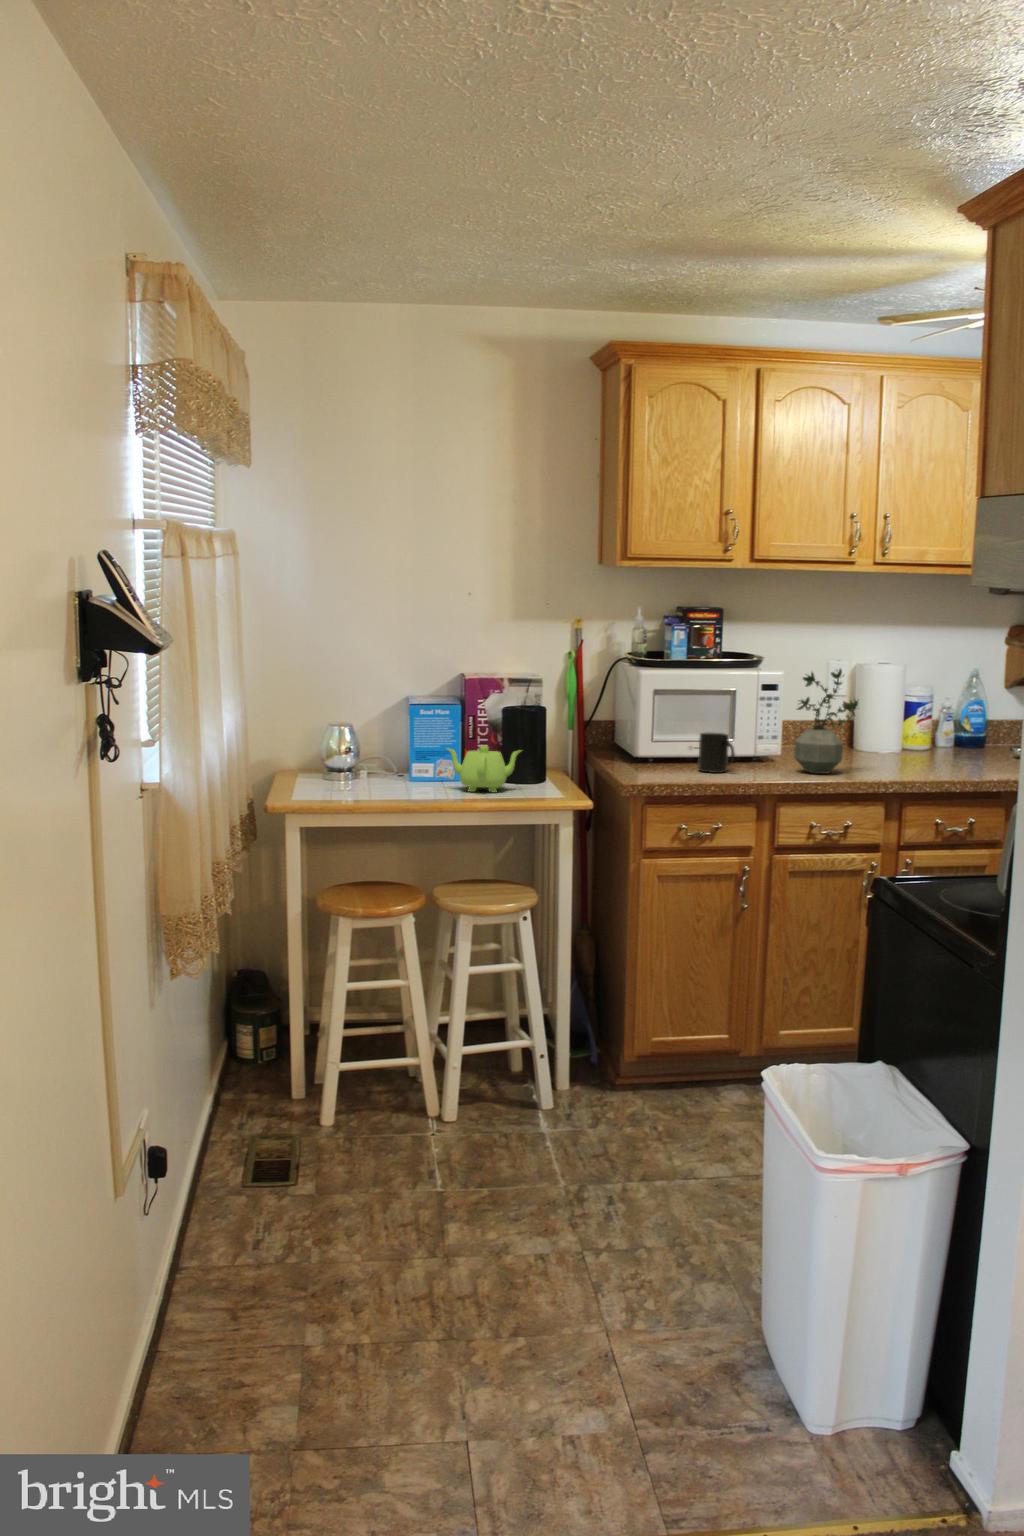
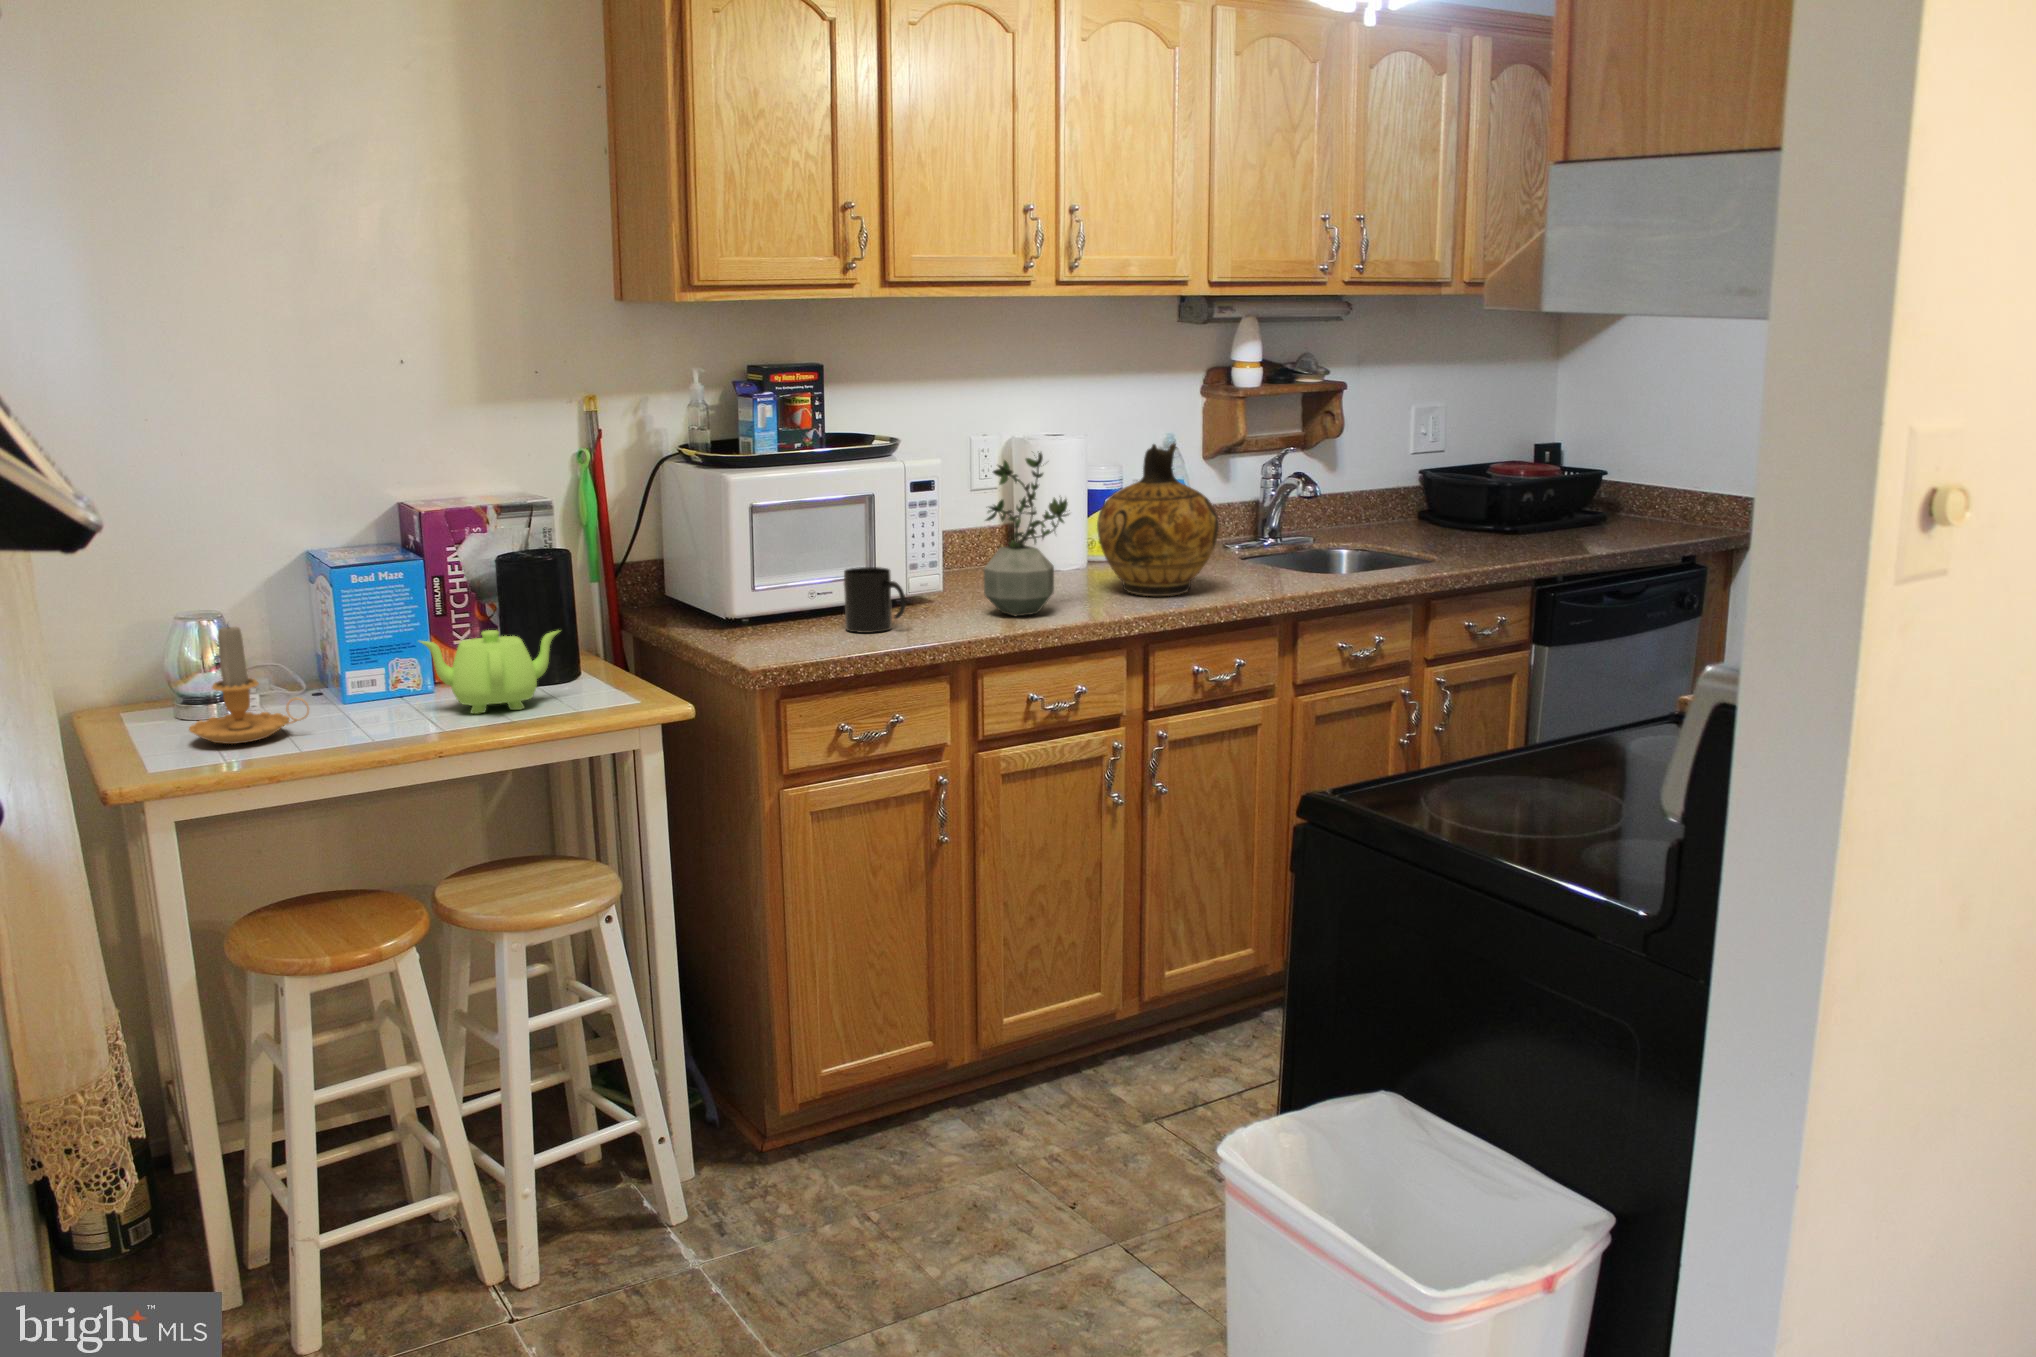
ceramic jug: none [888,669,975,773] -> present [1097,443,1219,596]
candle: none [325,726,384,791] -> present [189,627,309,744]

